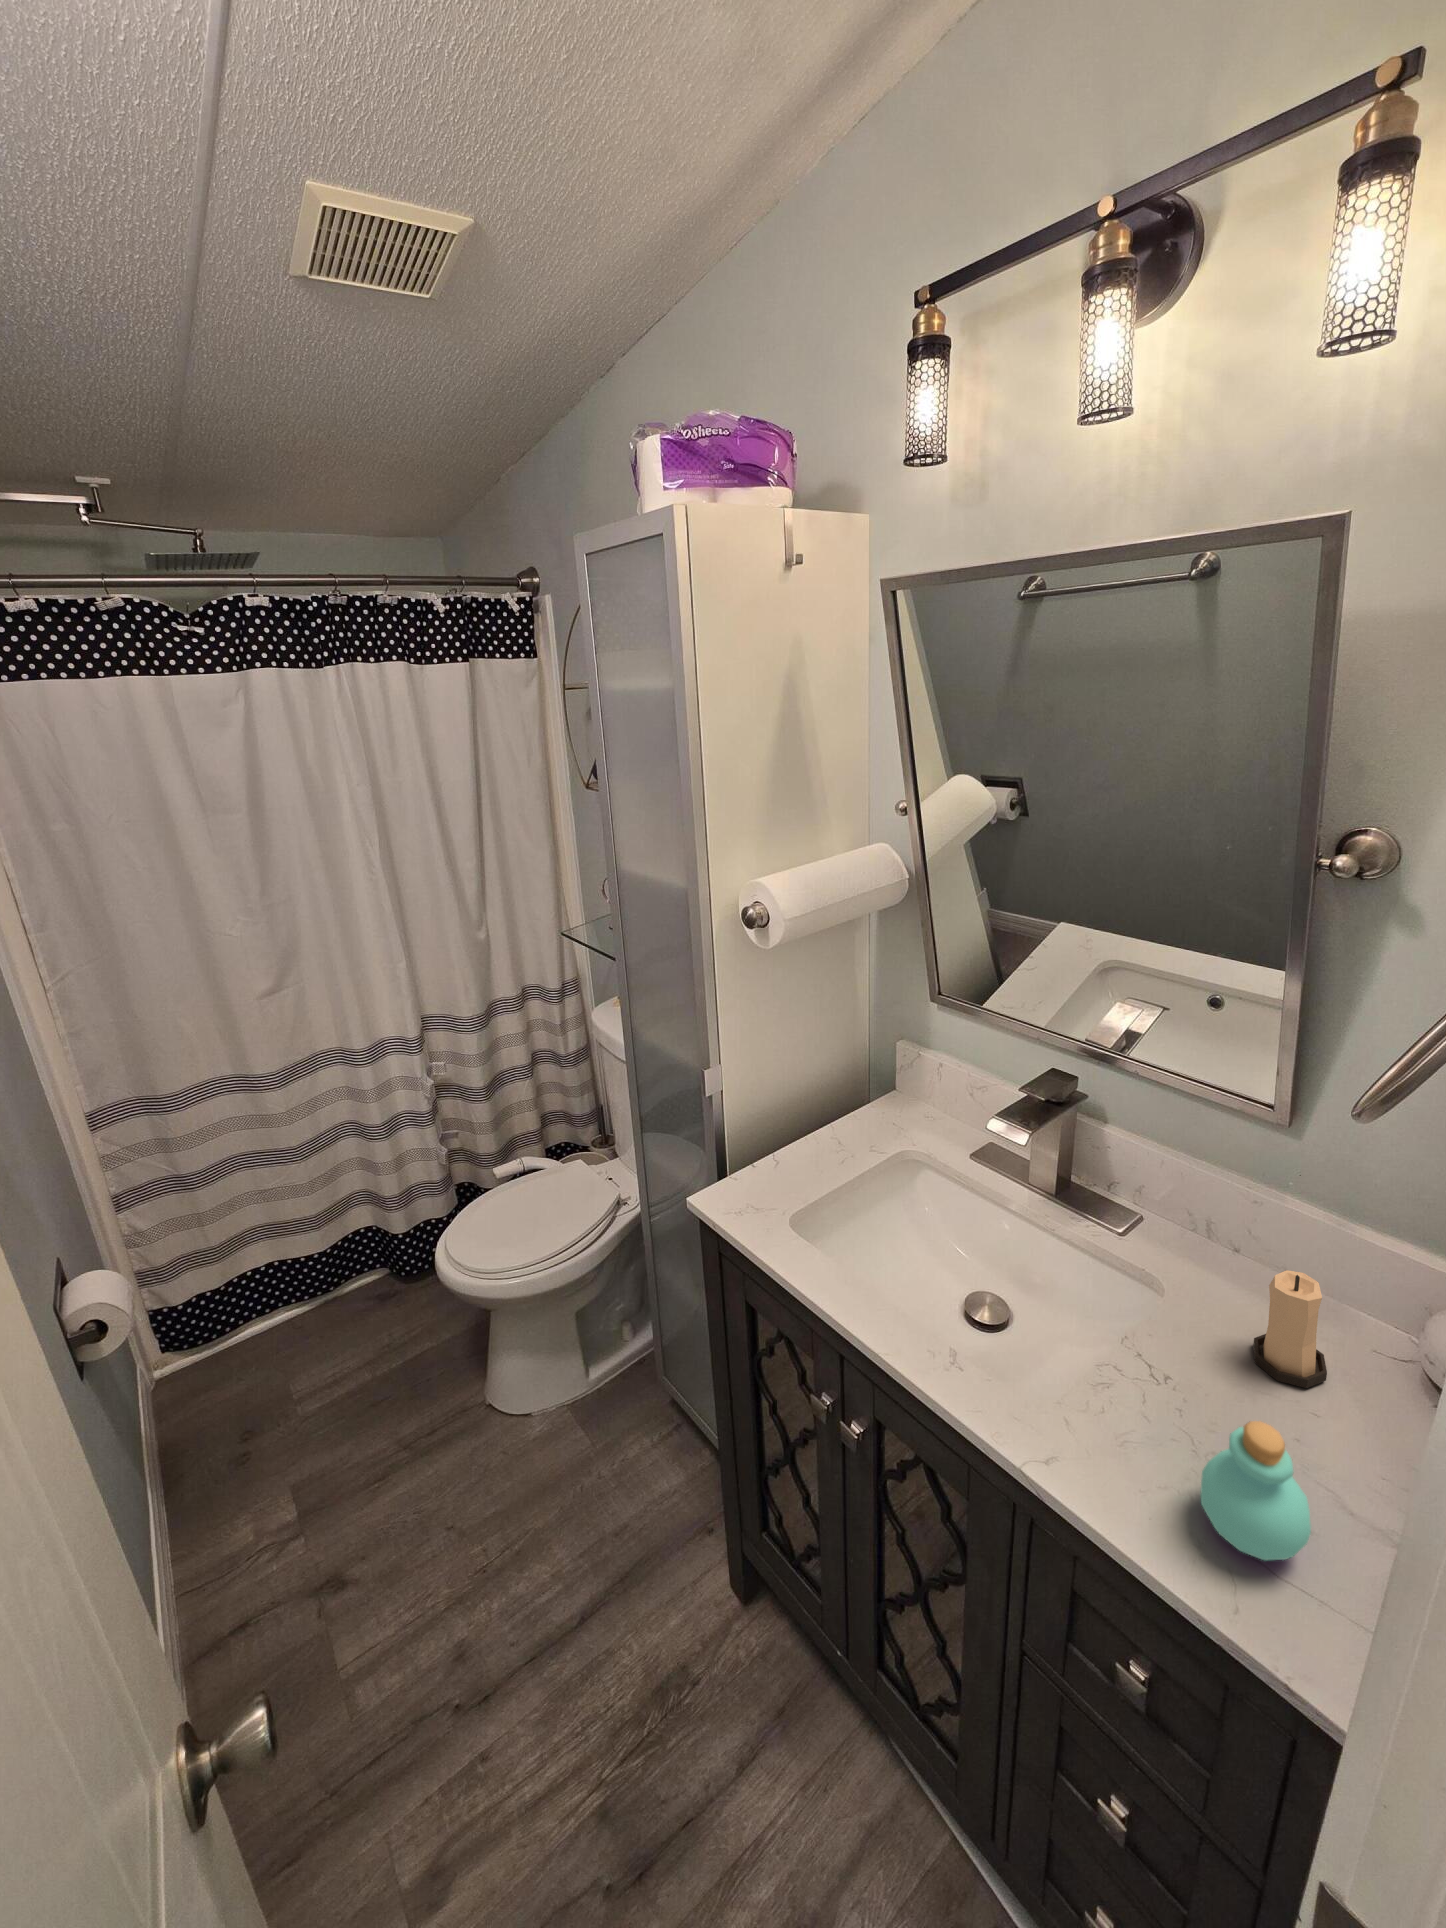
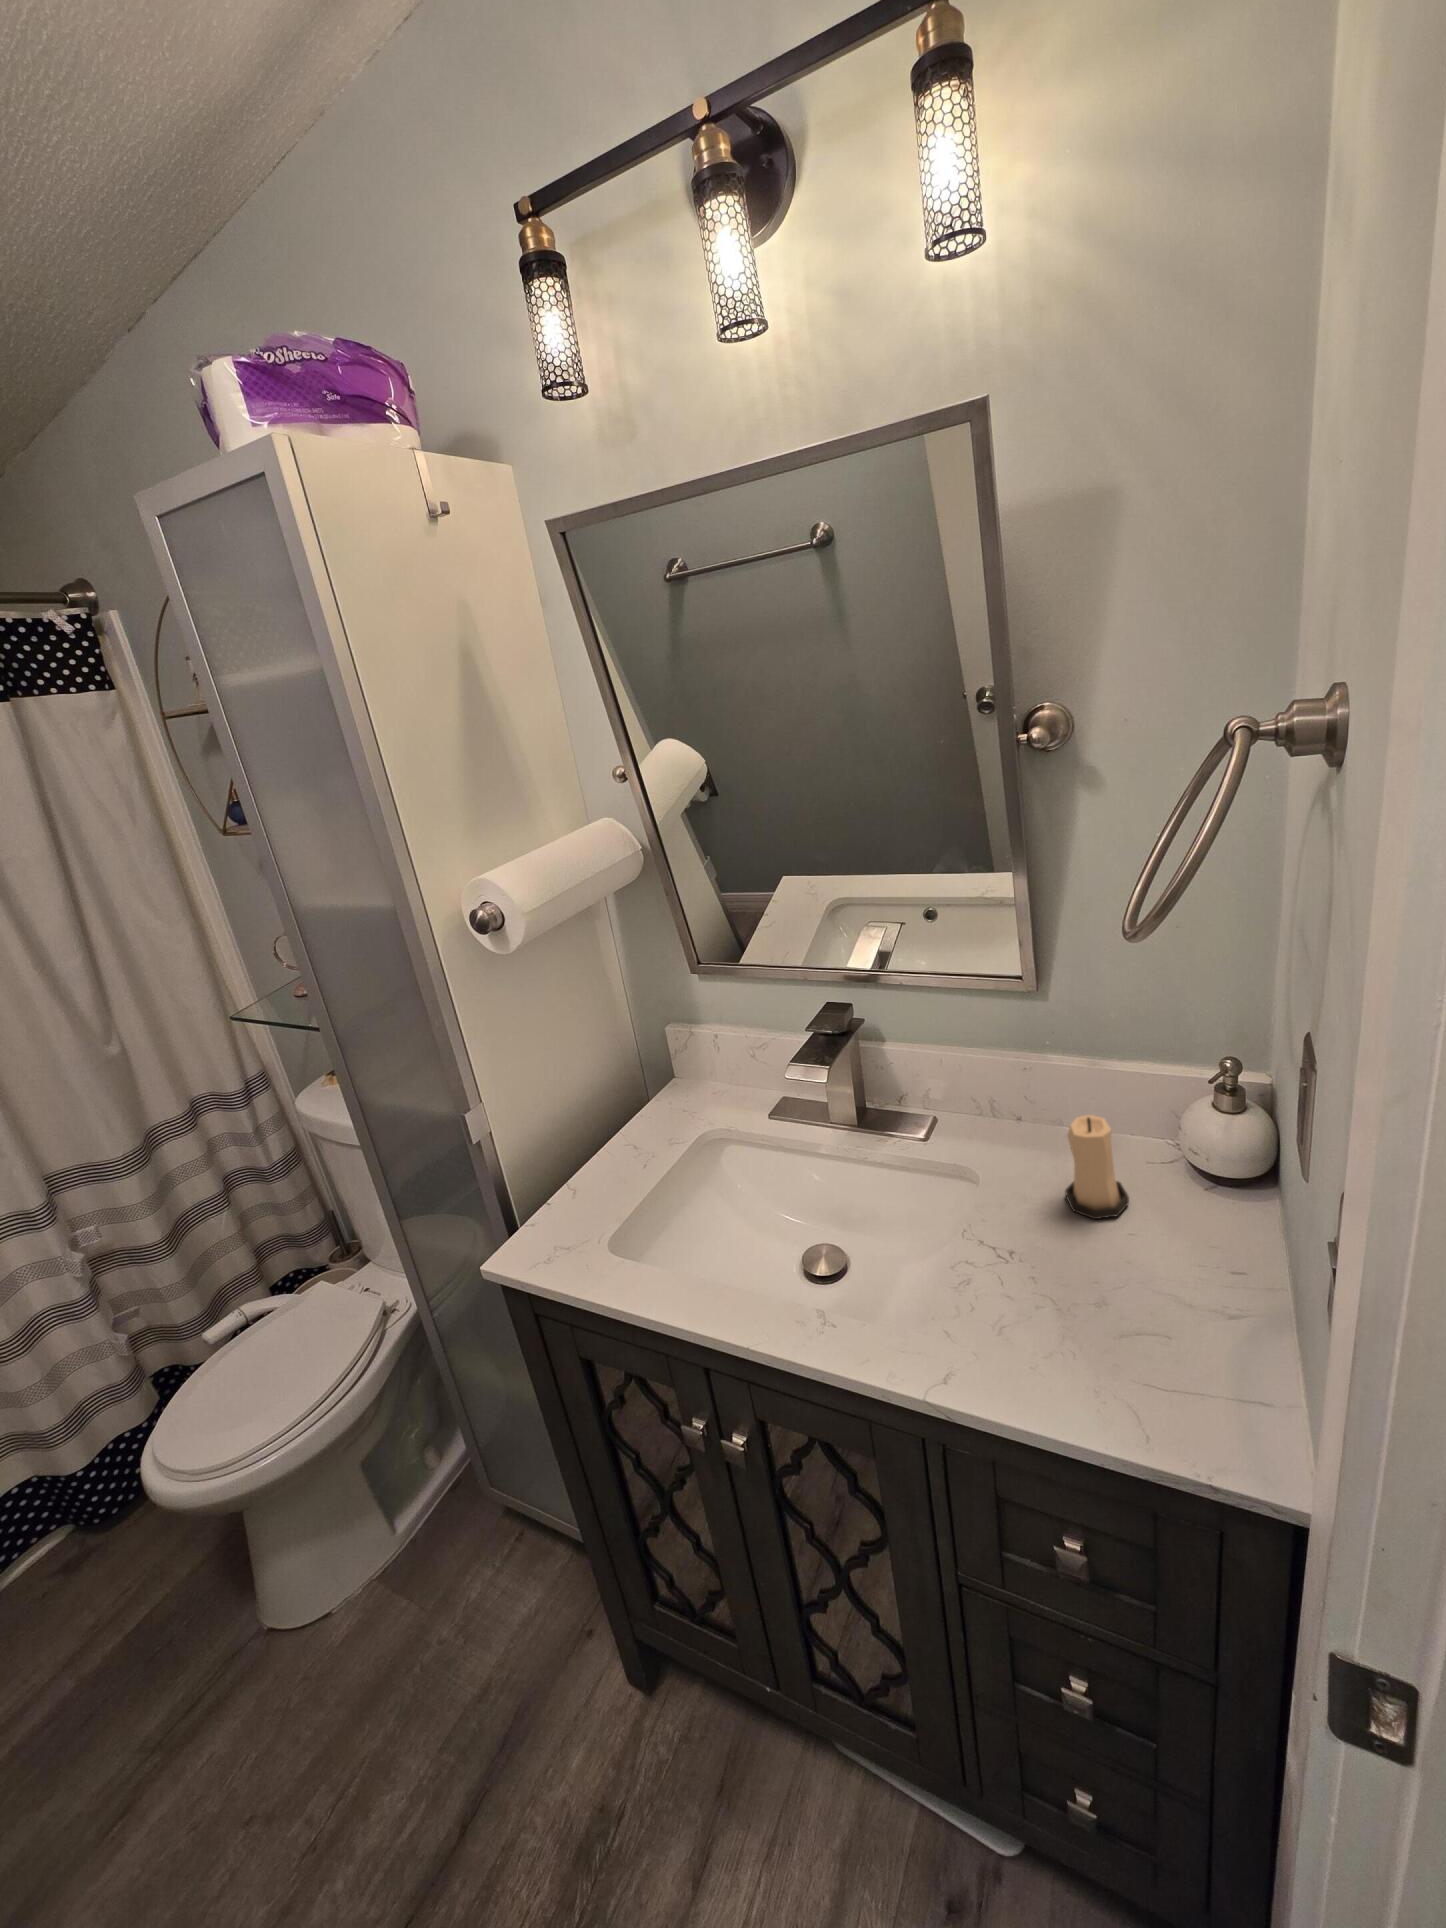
perfume bottle: present [1201,1421,1311,1561] -> none [1075,1252,1175,1381]

